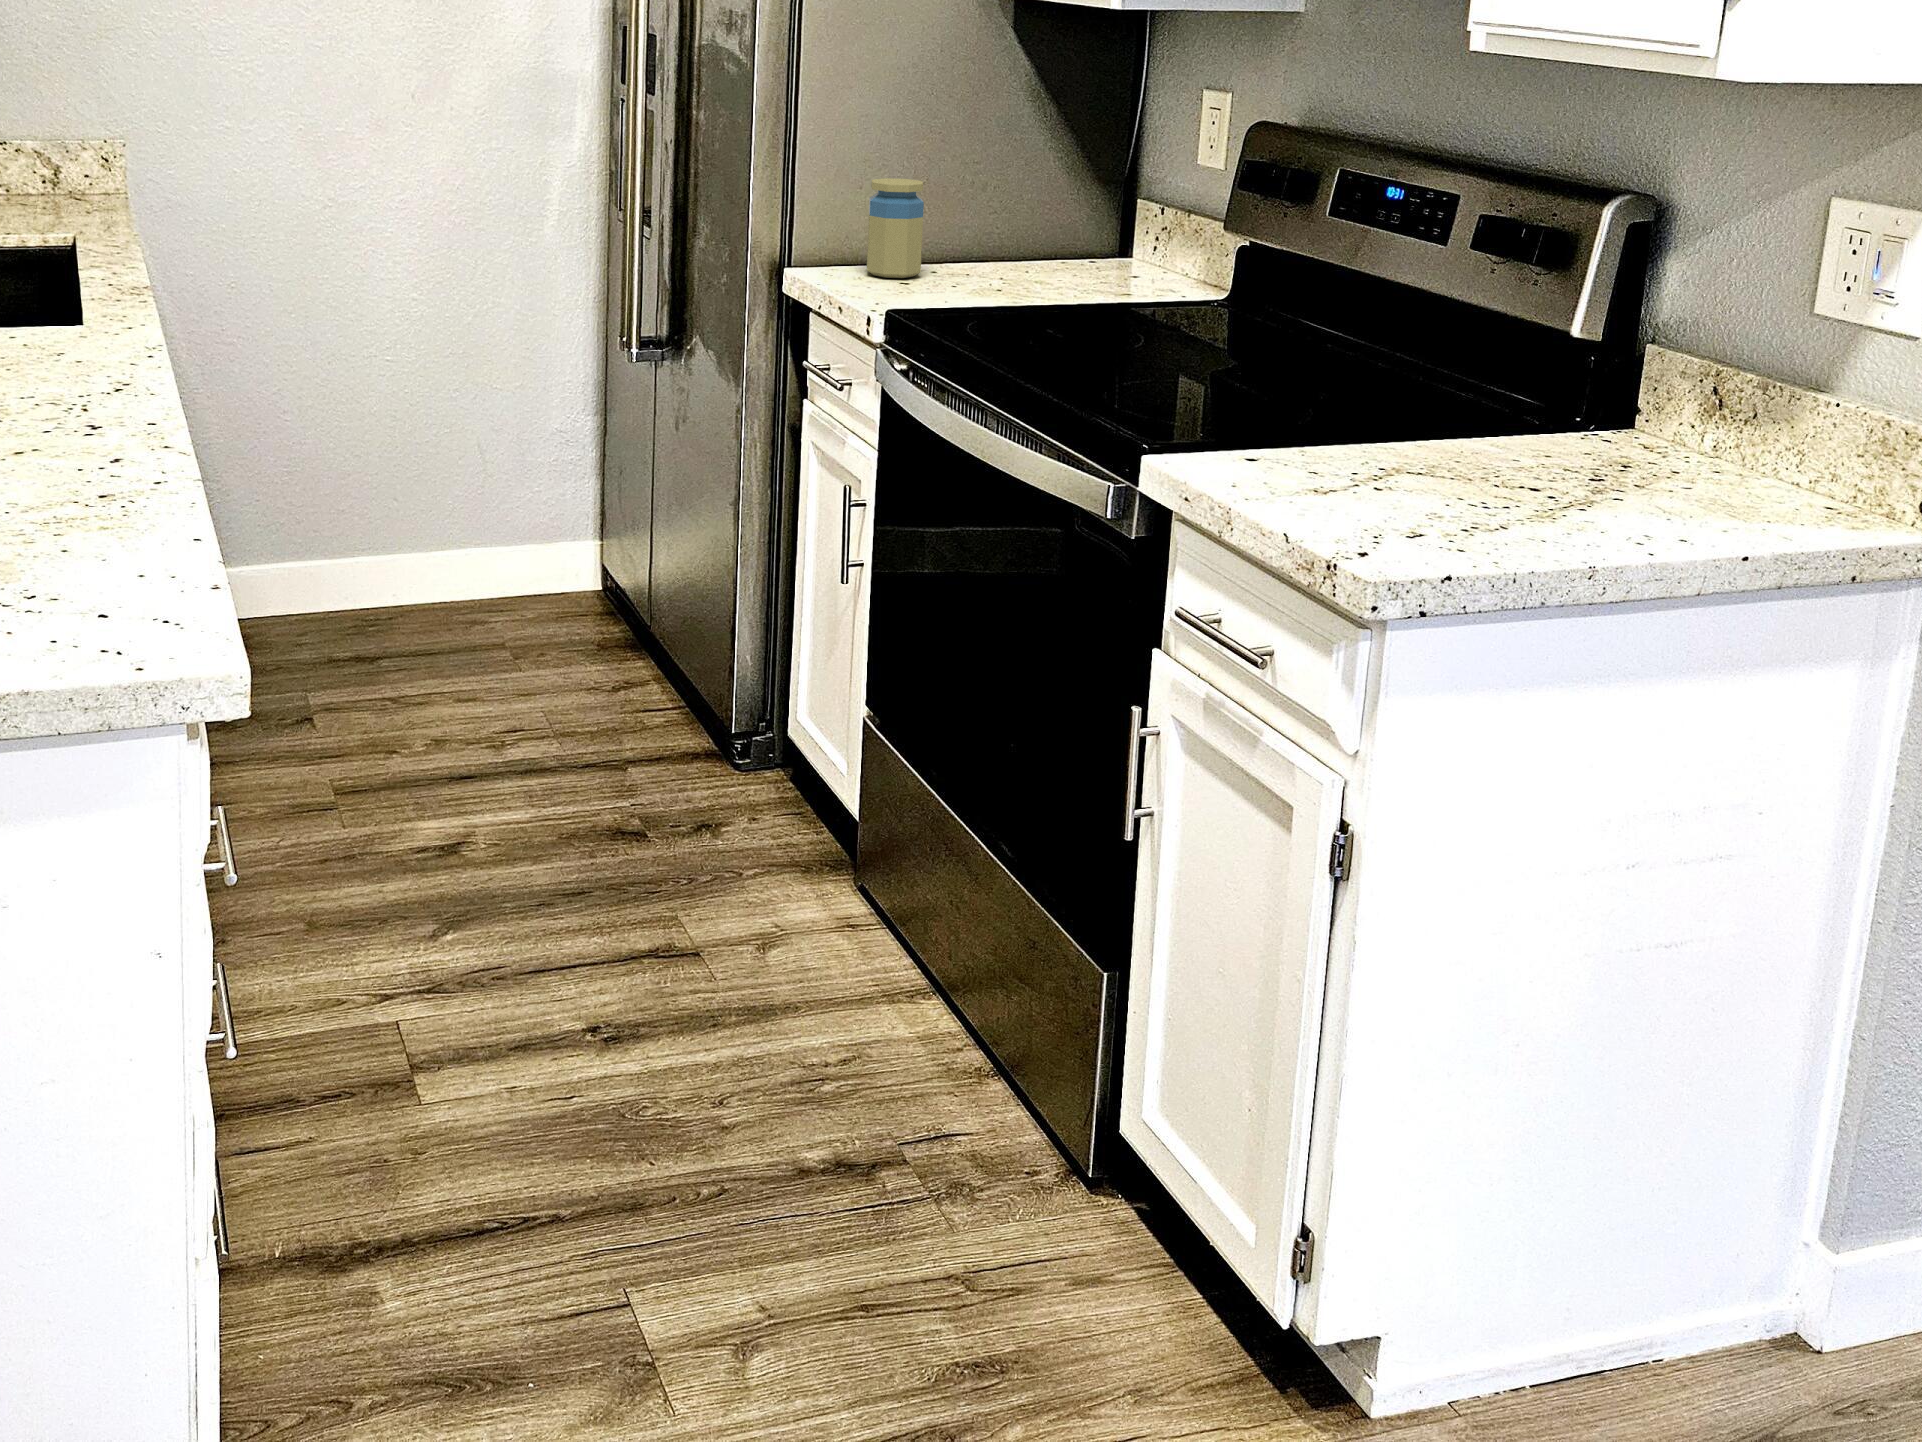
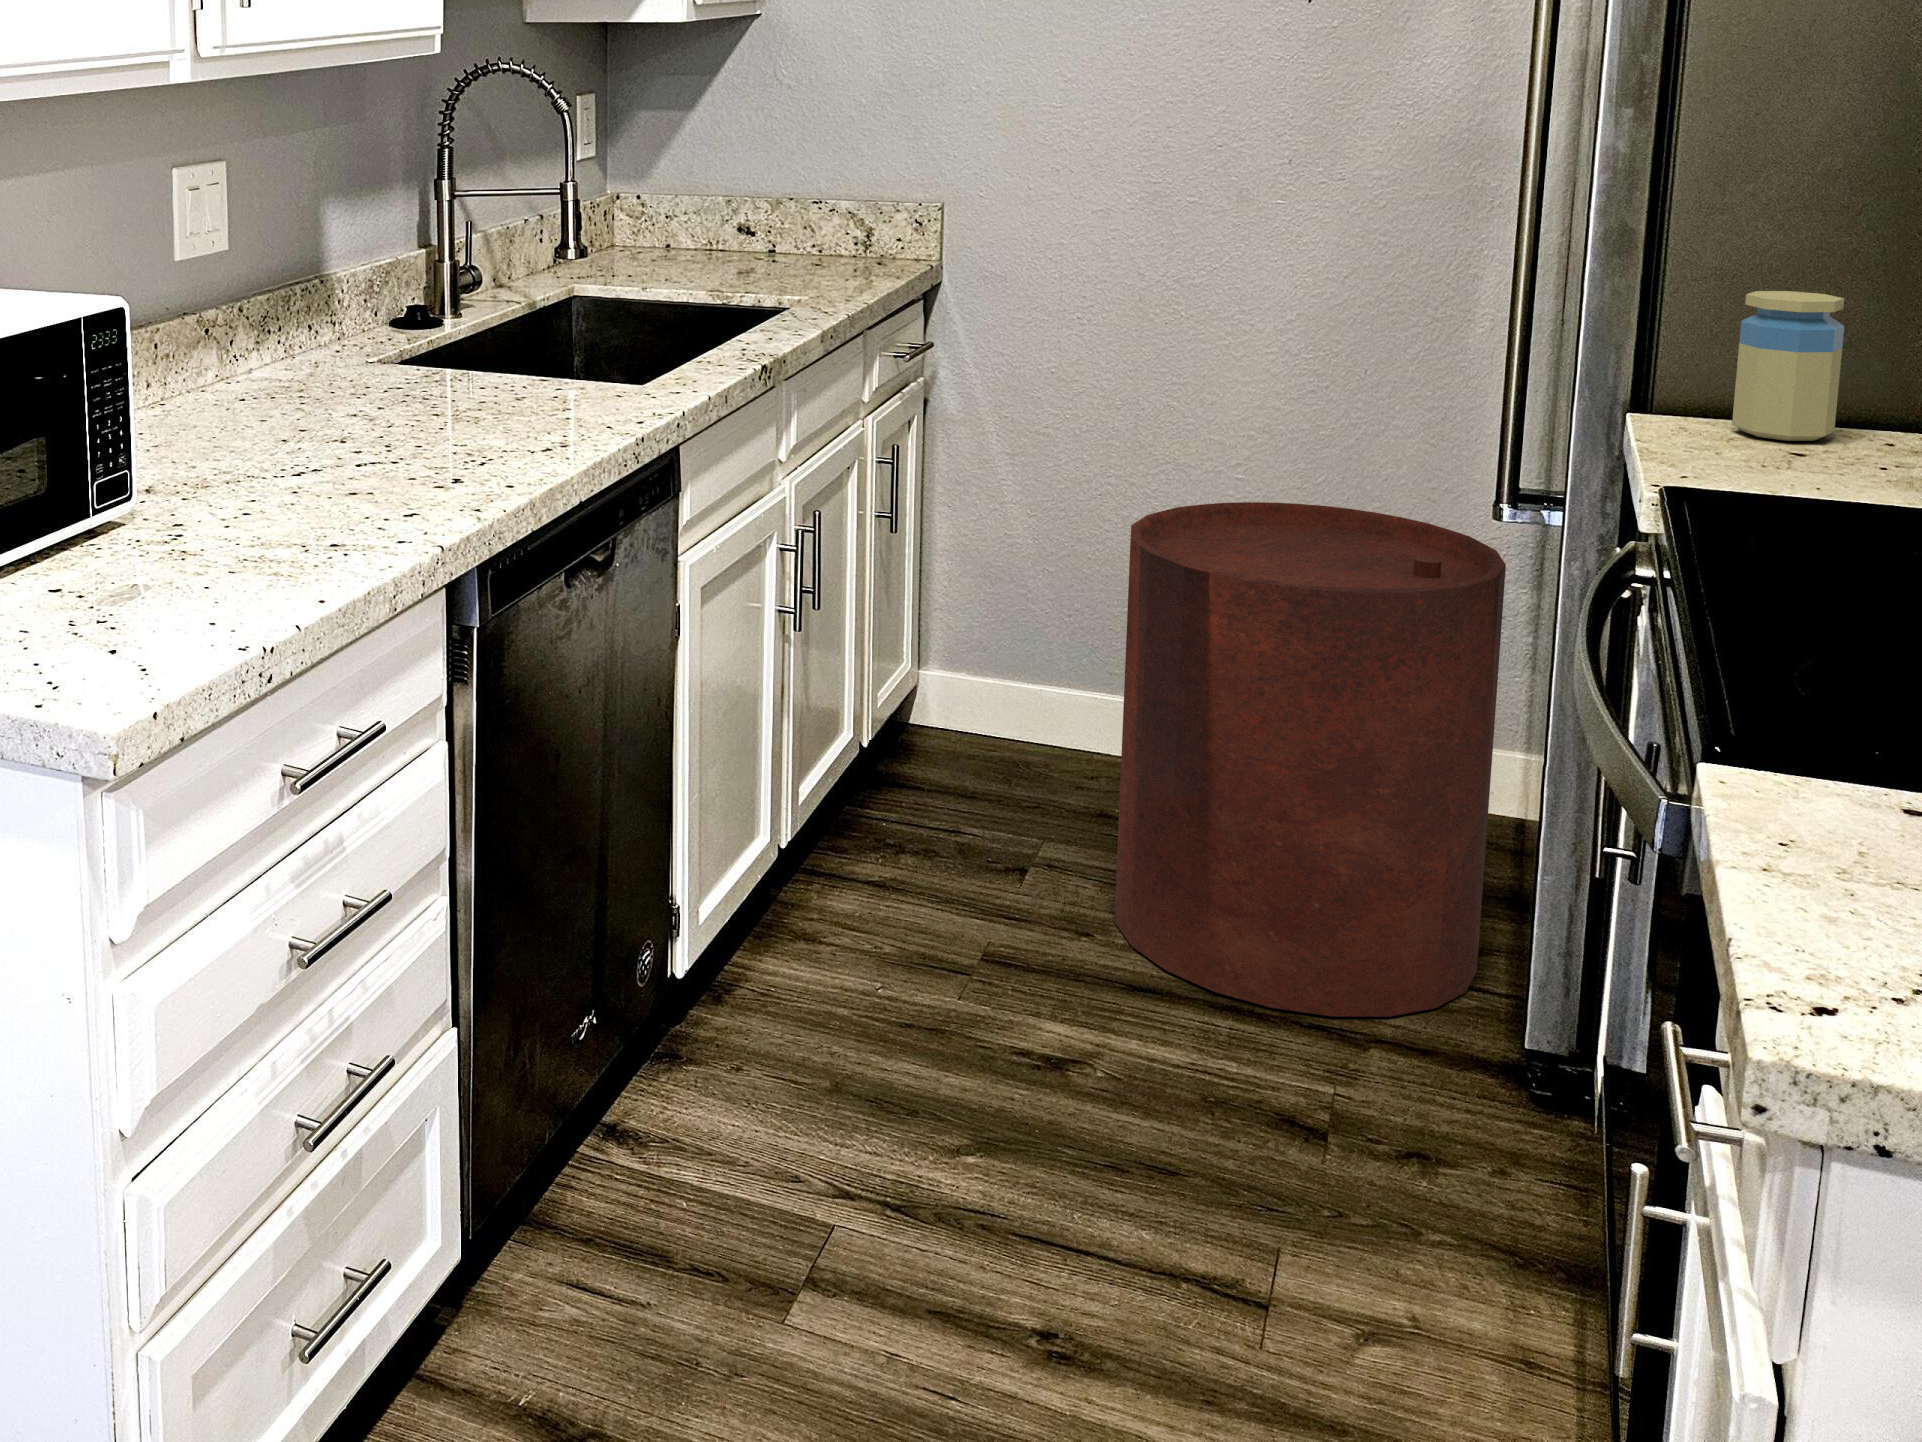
trash can: none [390,368,662,763] -> present [1115,502,1506,1017]

